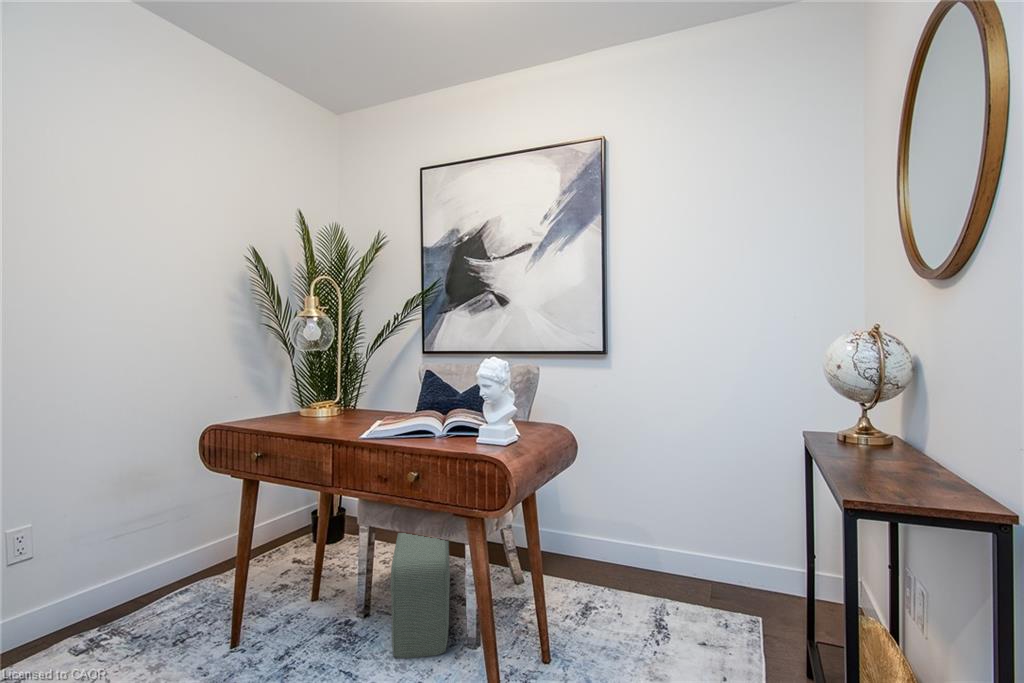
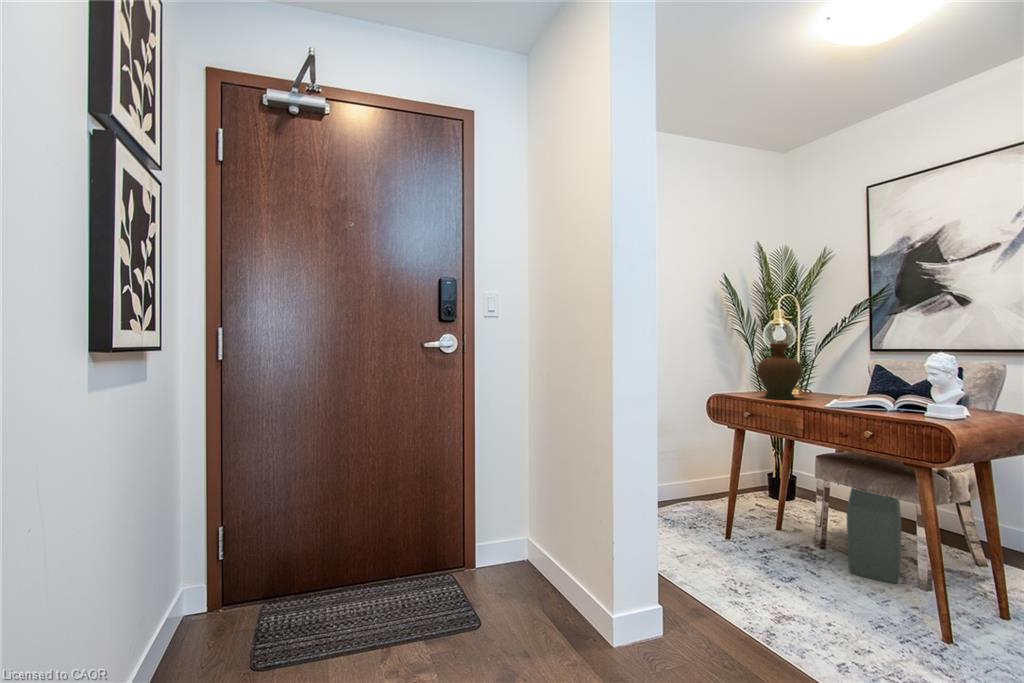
decorative vase: none [278,344,340,425] -> present [757,343,802,399]

